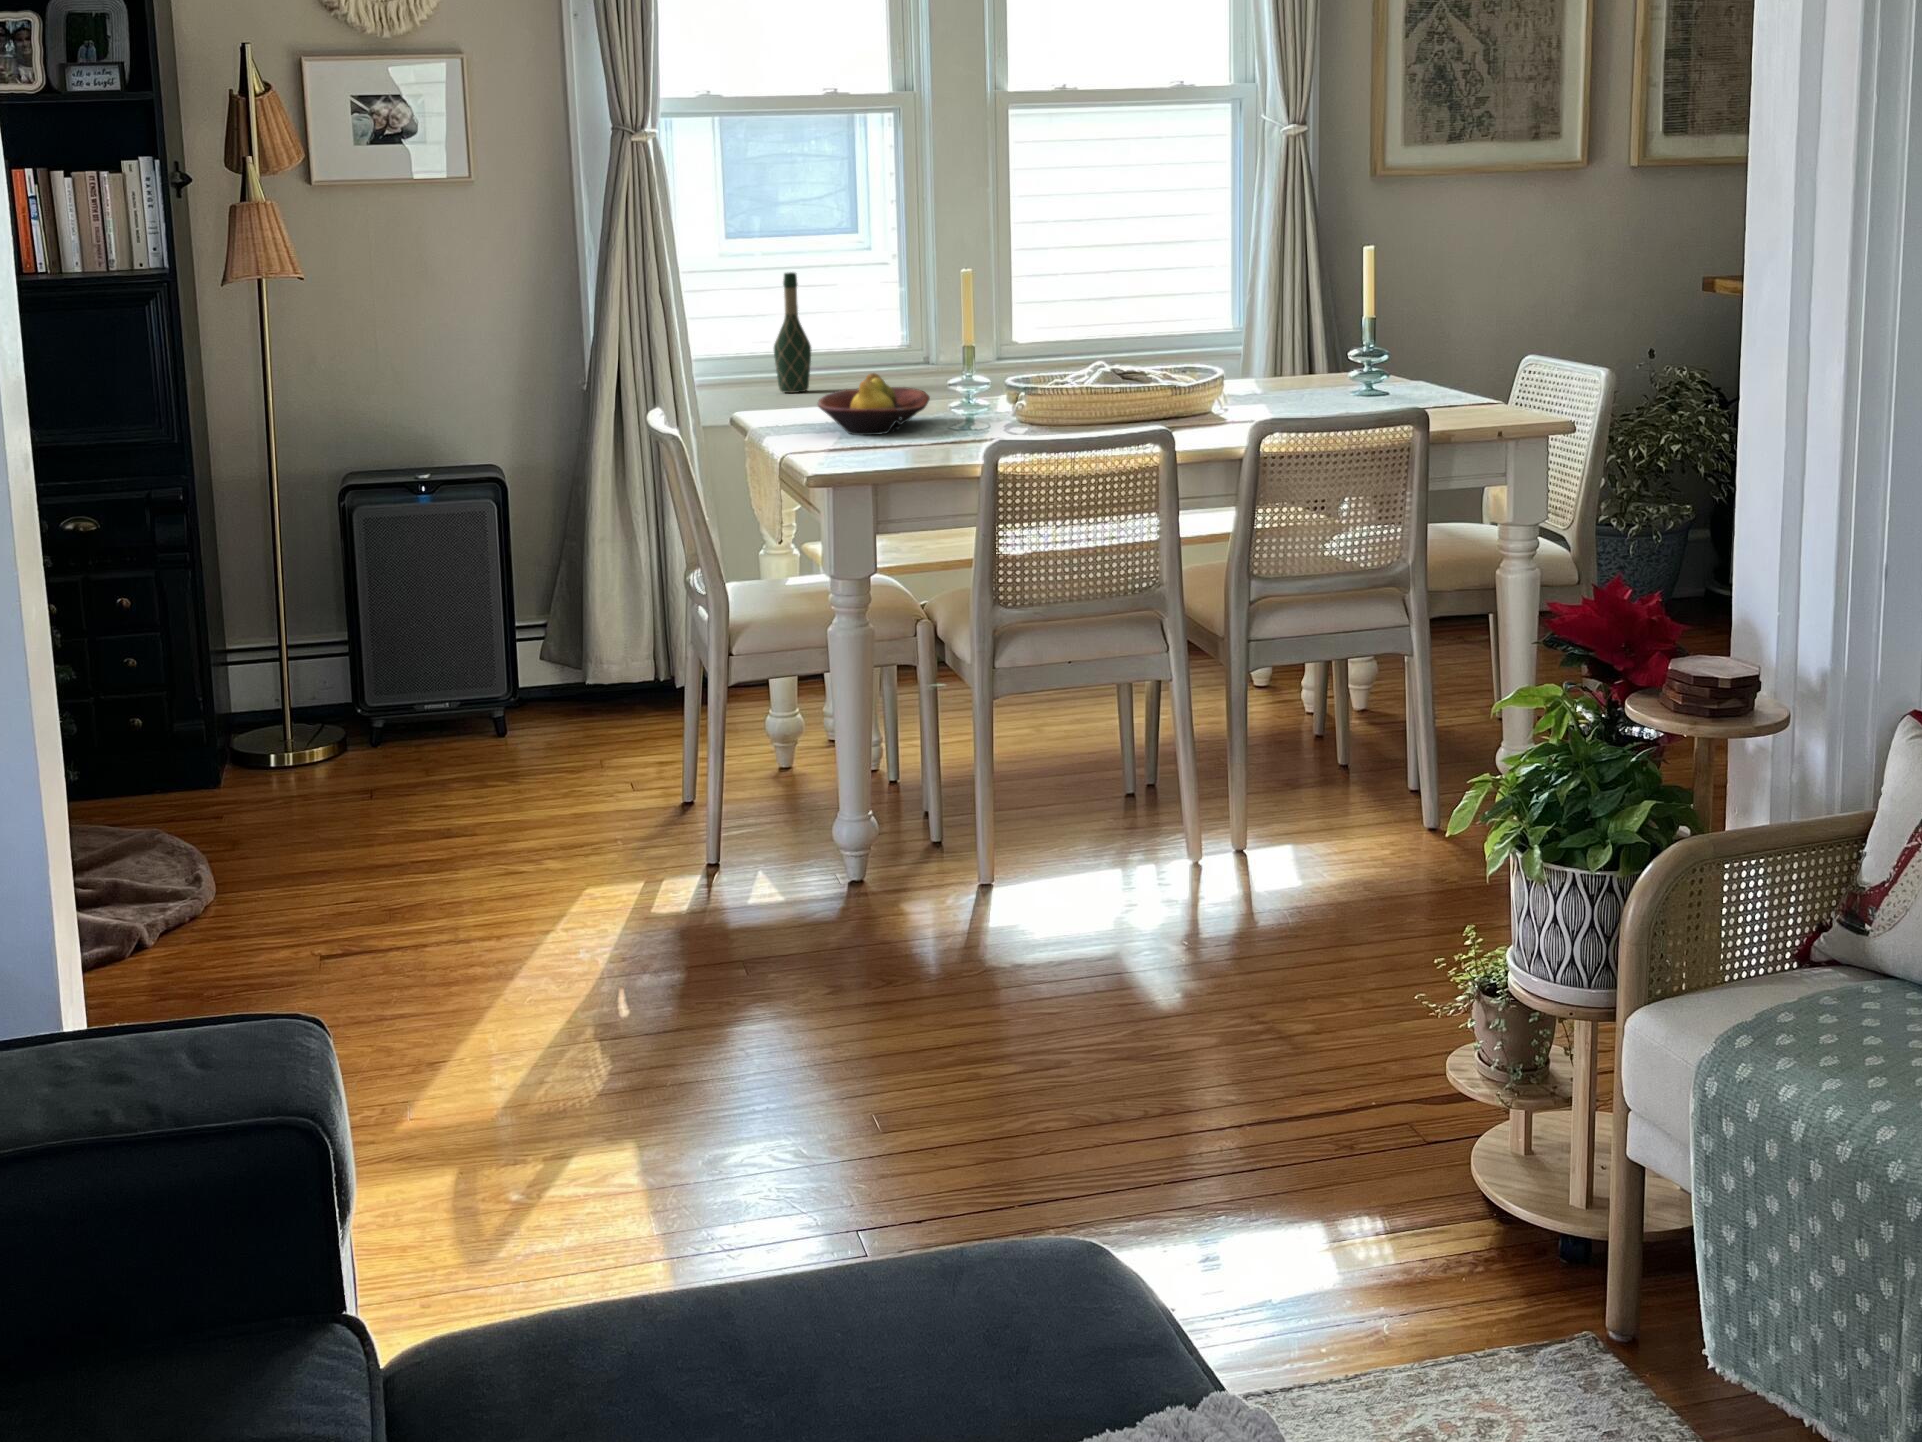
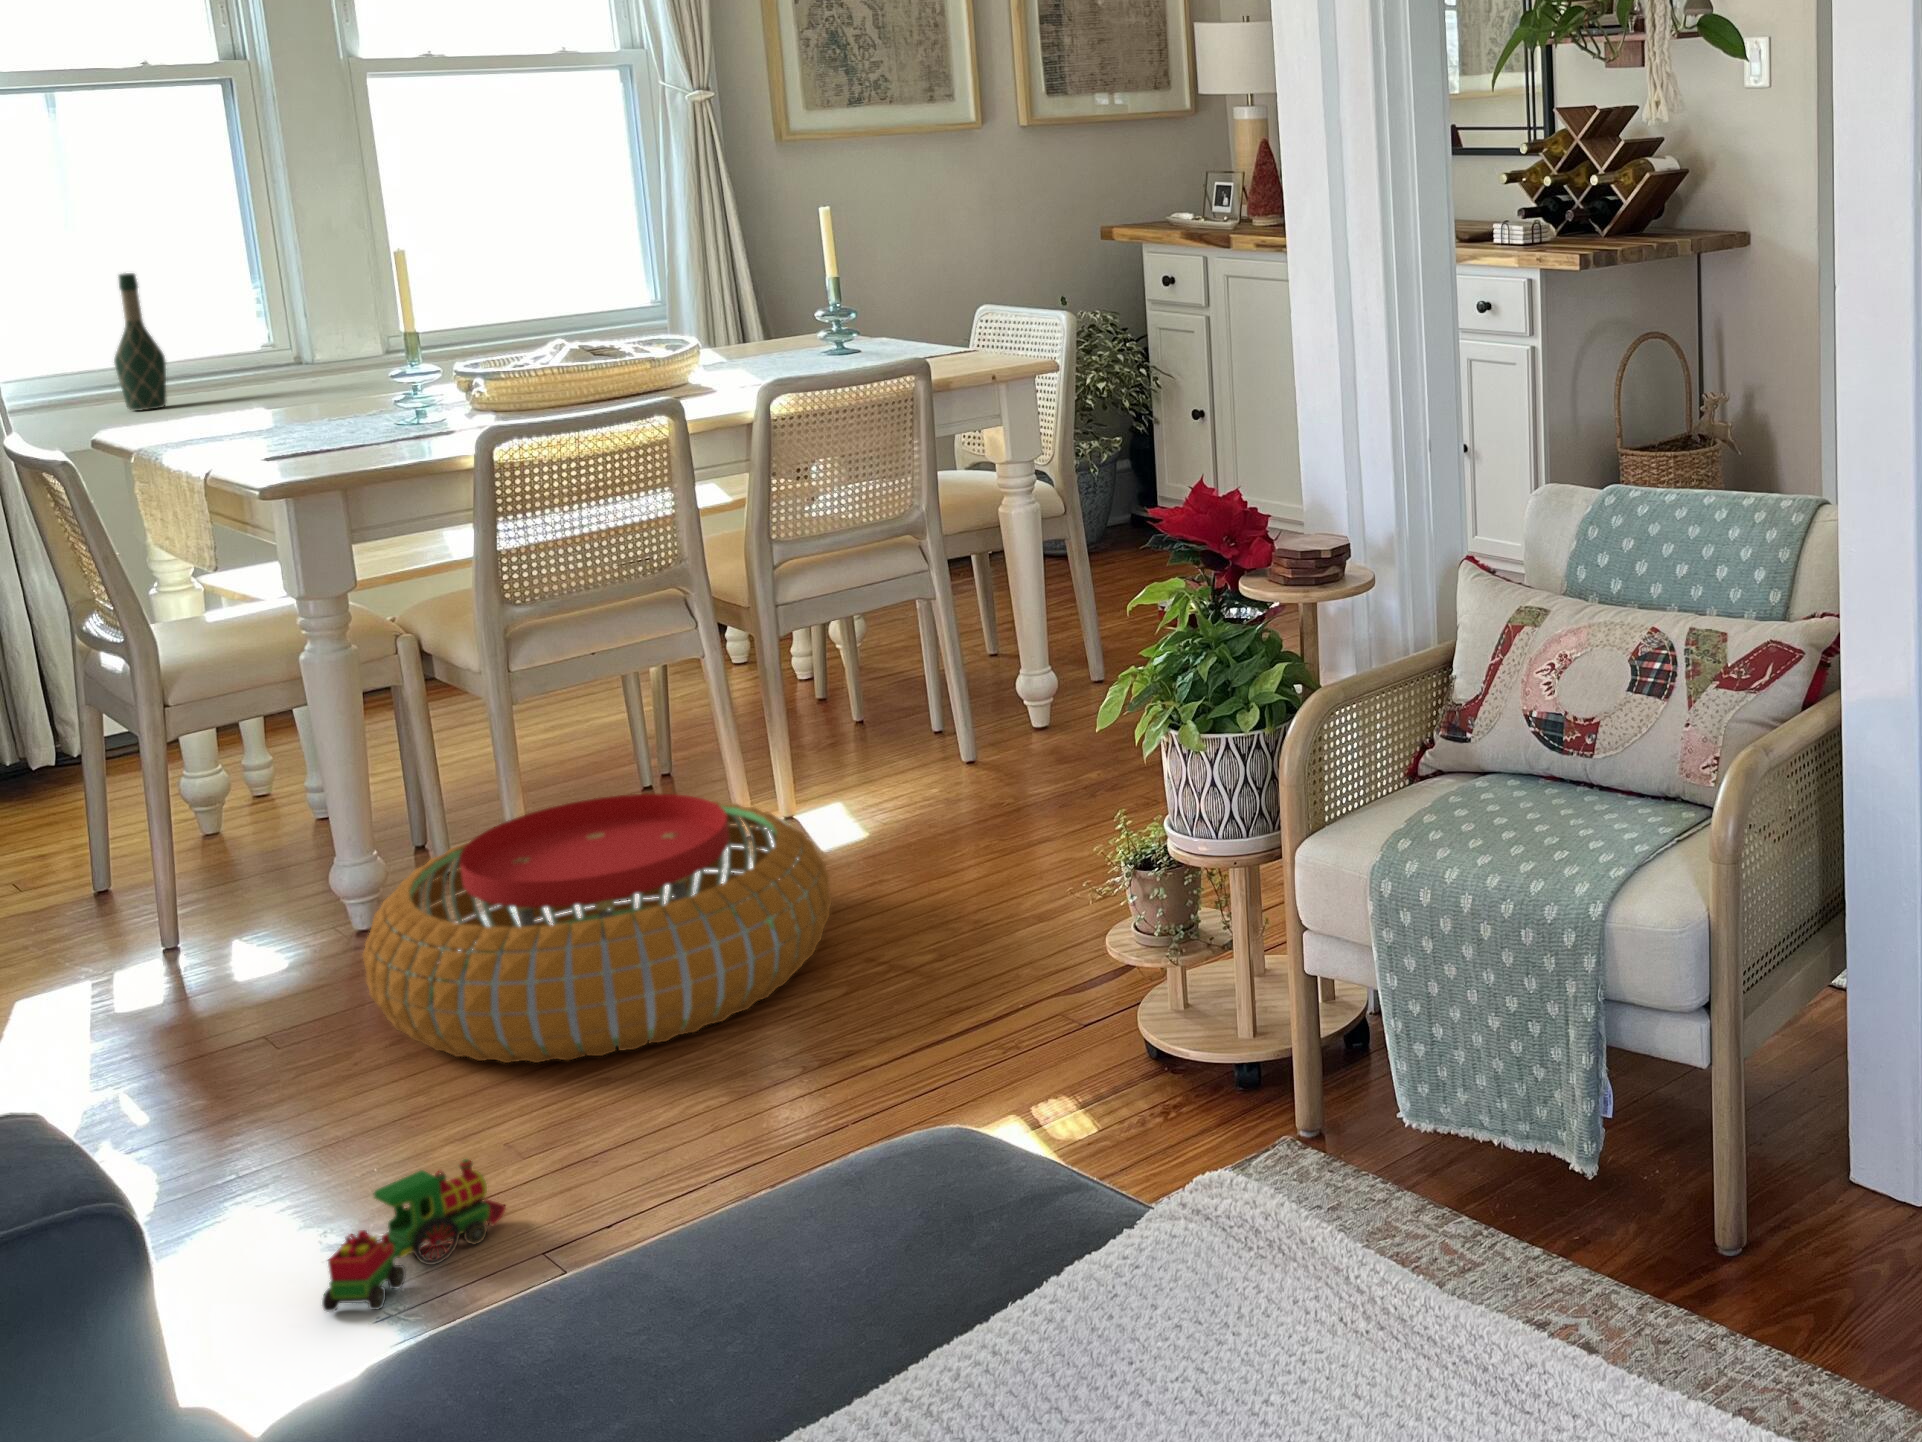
fruit bowl: present [818,373,930,435] -> none [228,374,368,442]
pouf: none [814,805,1232,1054] -> present [363,794,832,1063]
toy train: none [676,1121,847,1237] -> present [322,1159,506,1312]

